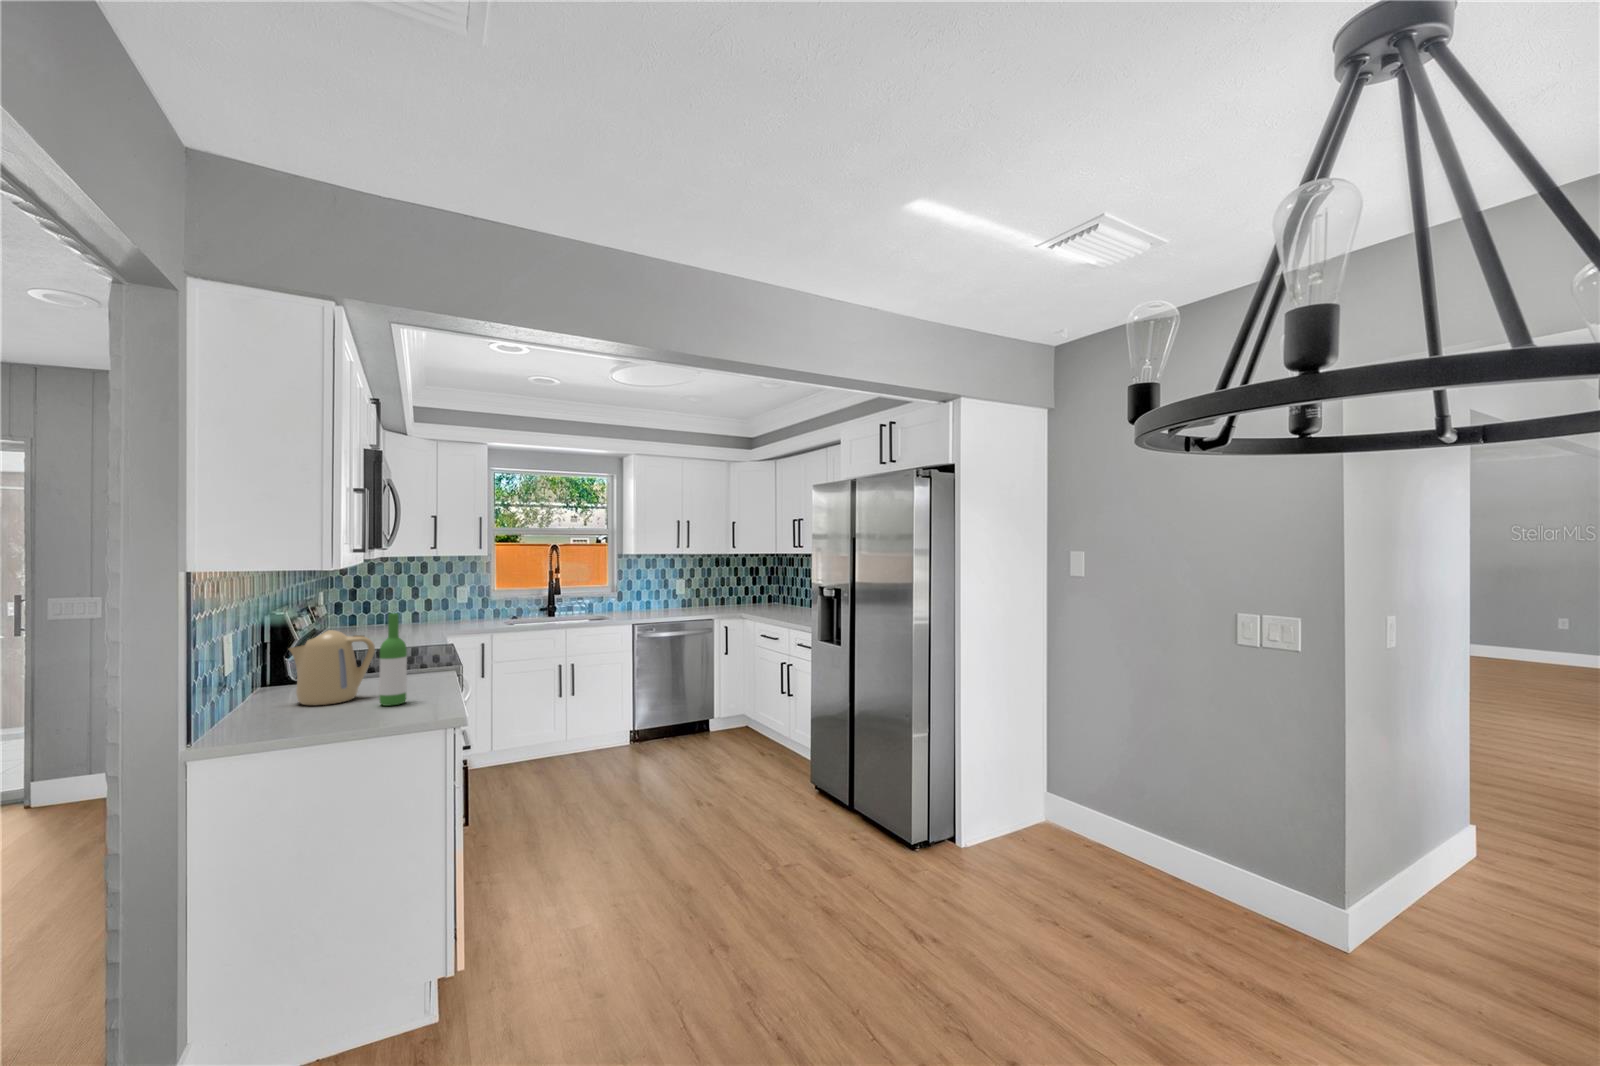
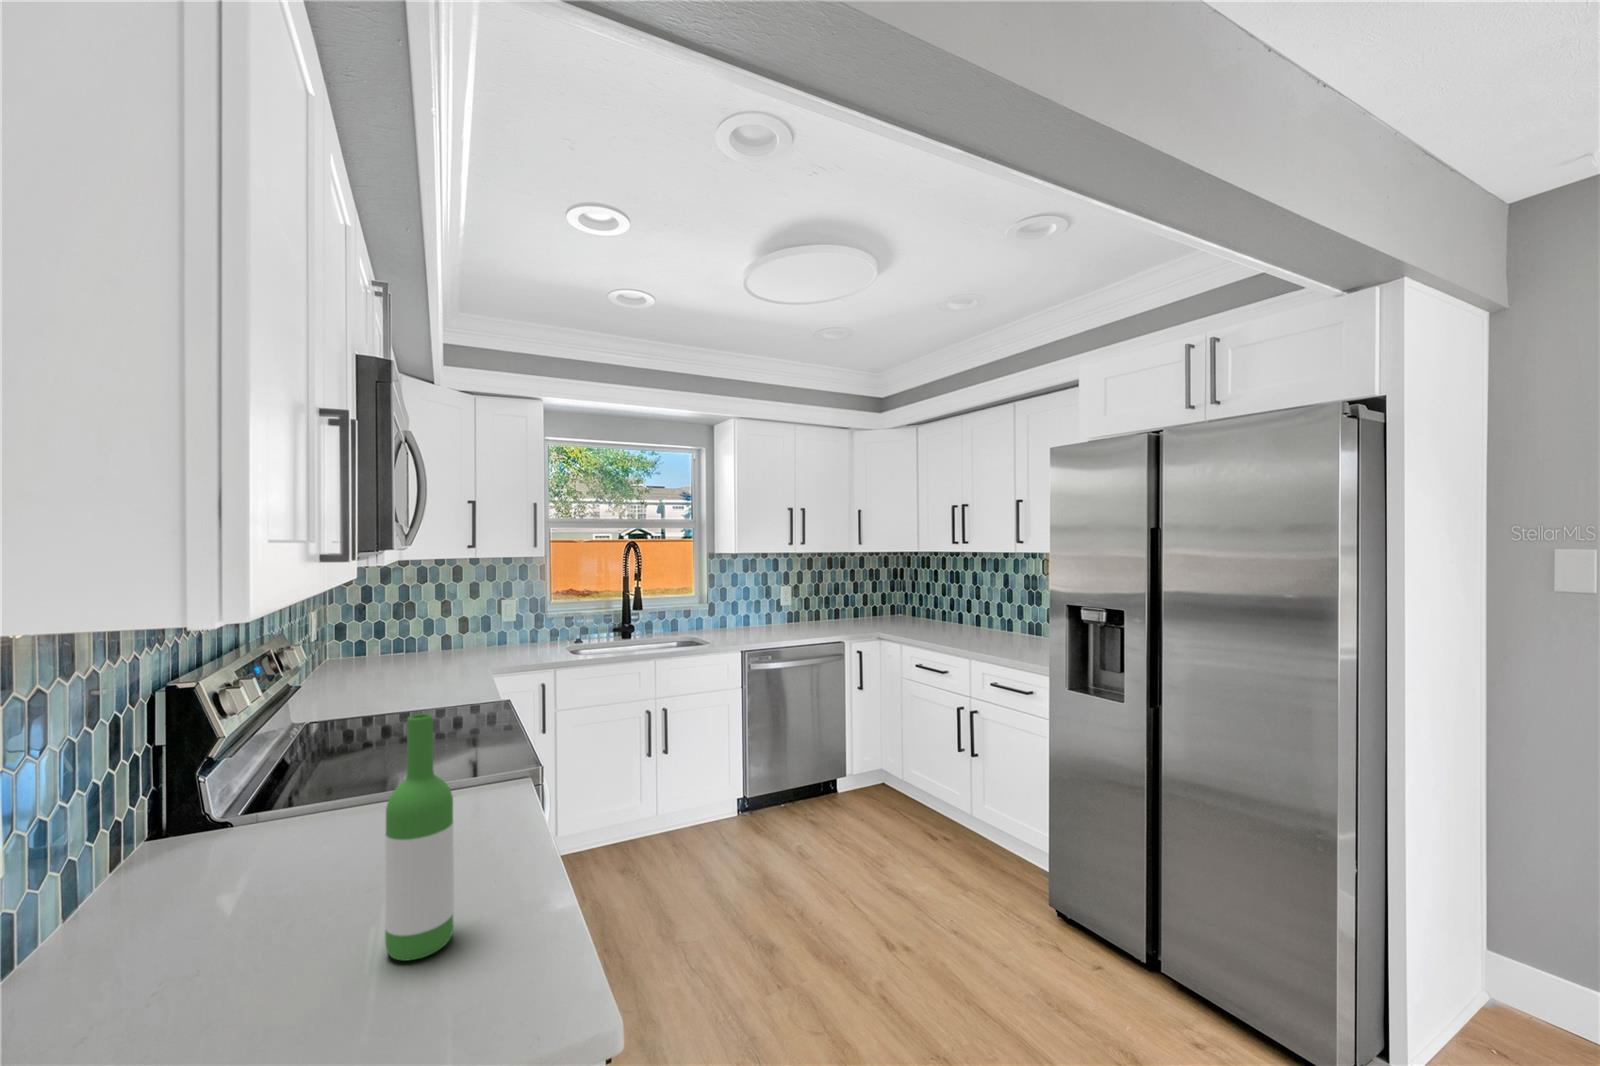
kettle: present [289,630,375,705] -> none [157,747,377,952]

